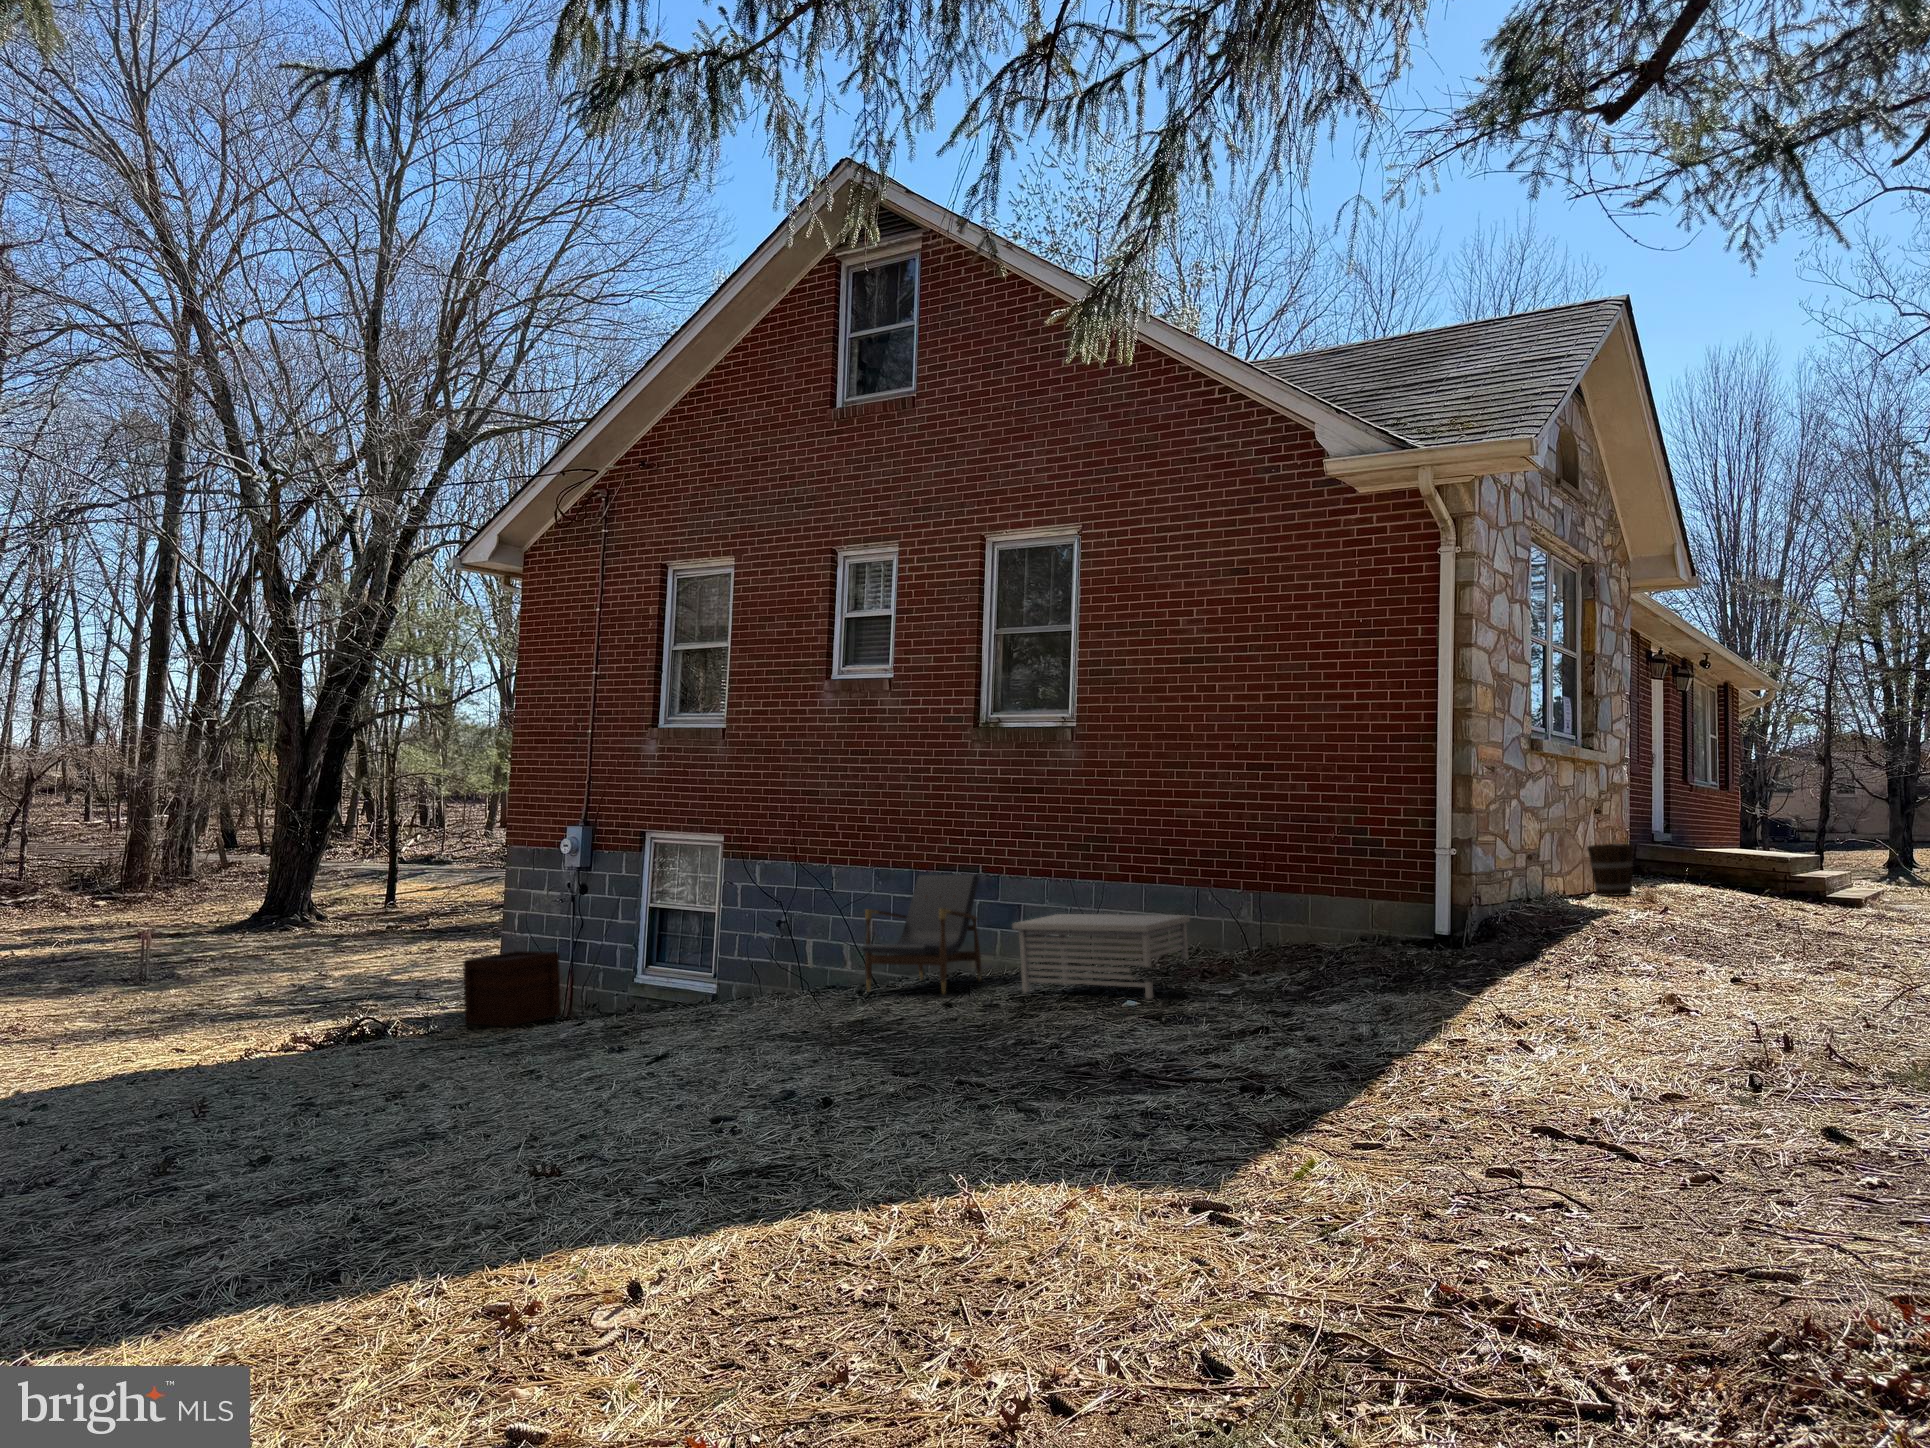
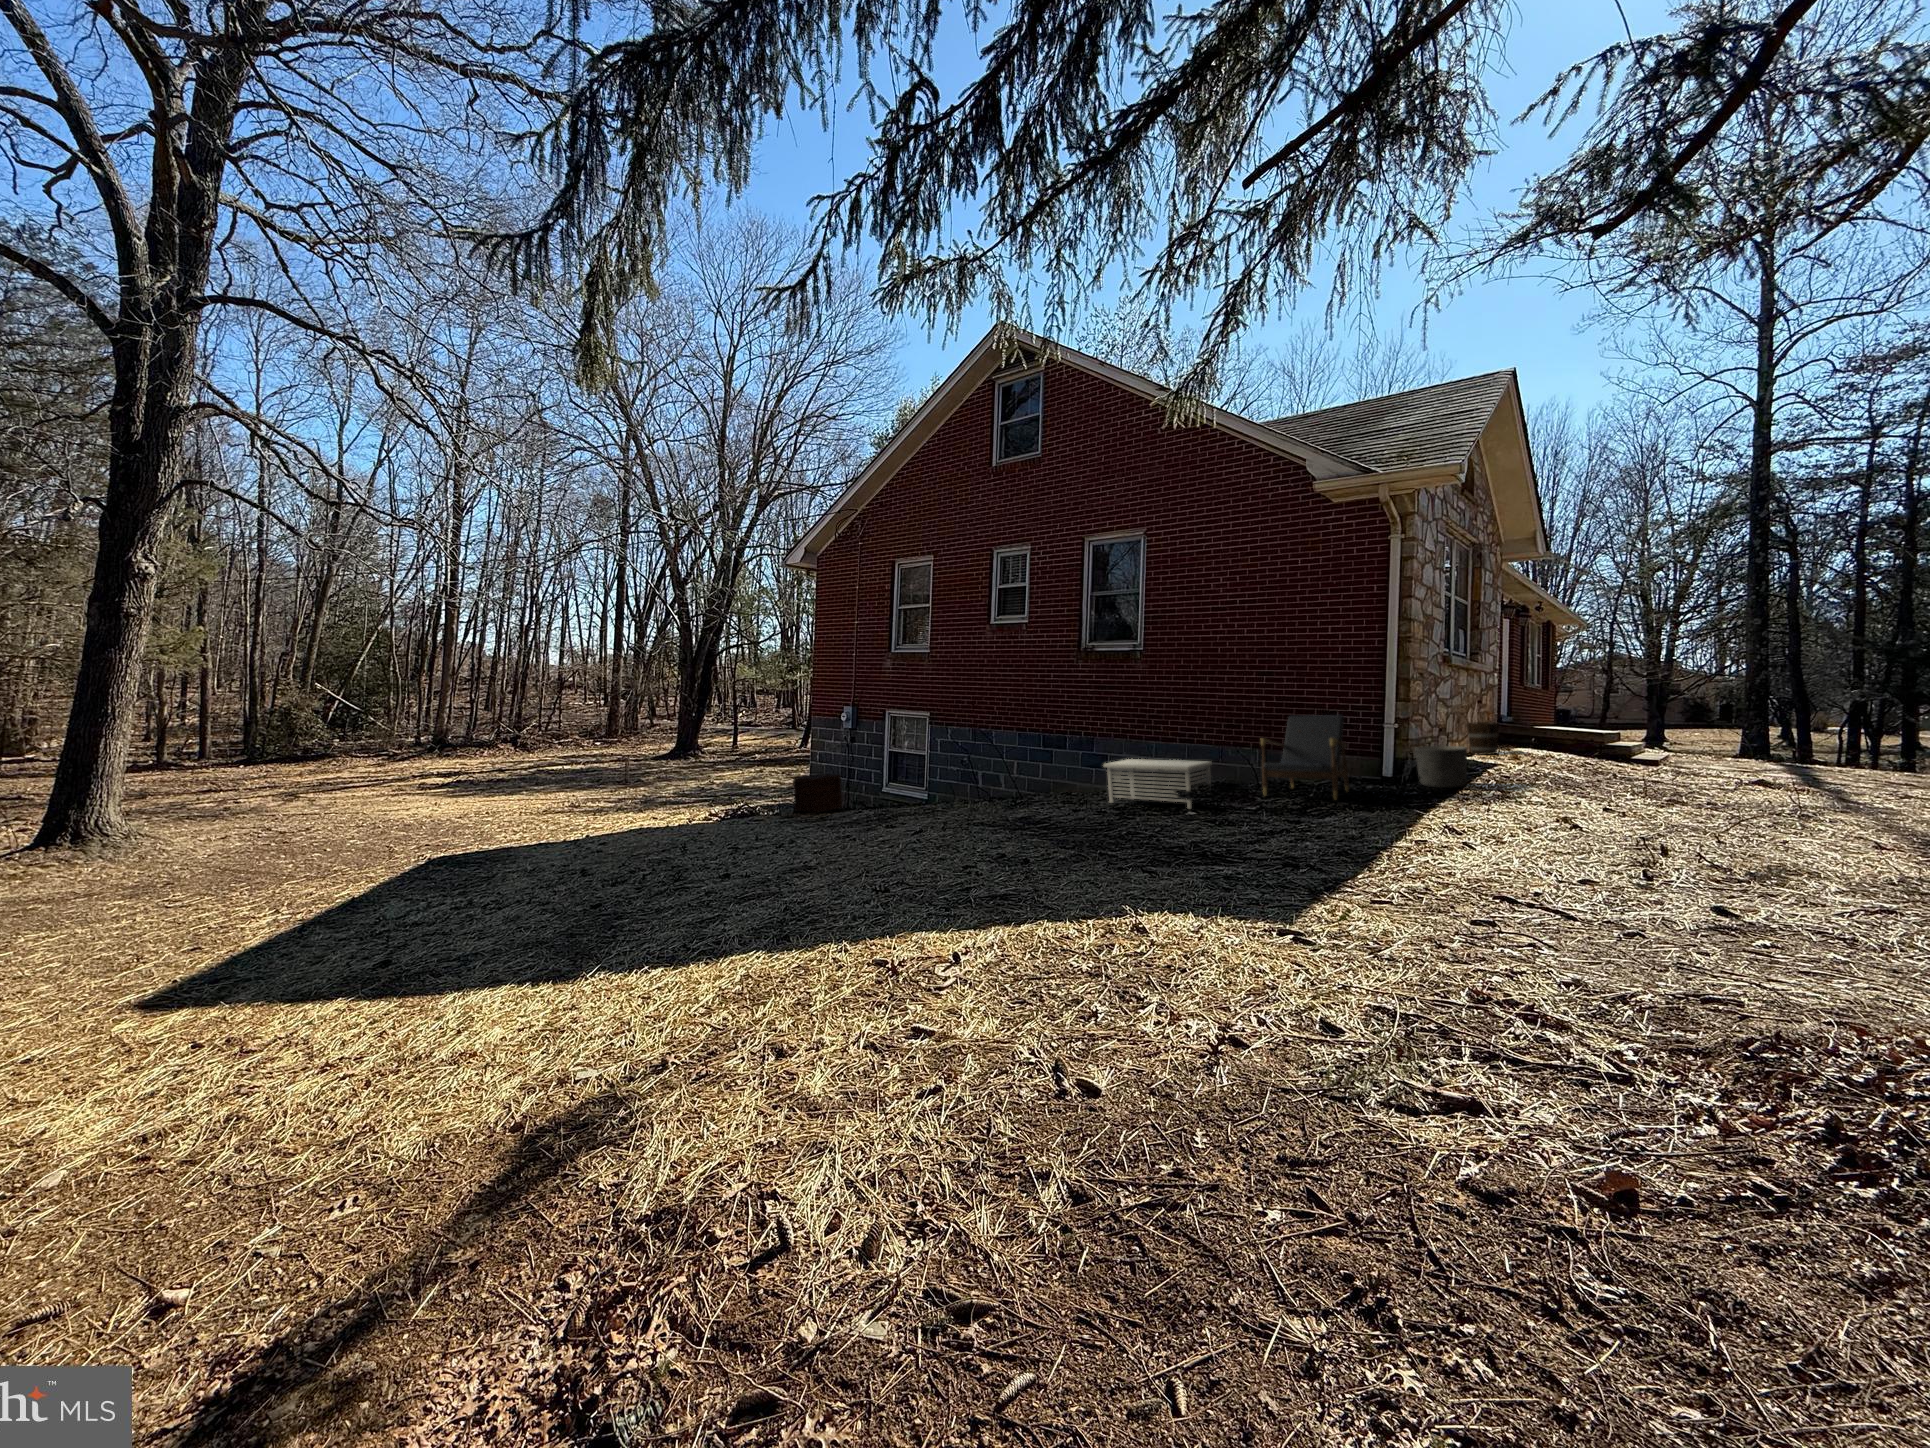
lounge chair: present [862,874,982,994] -> present [1261,715,1349,800]
planter: none [1493,884,1567,951] -> present [1415,746,1467,788]

